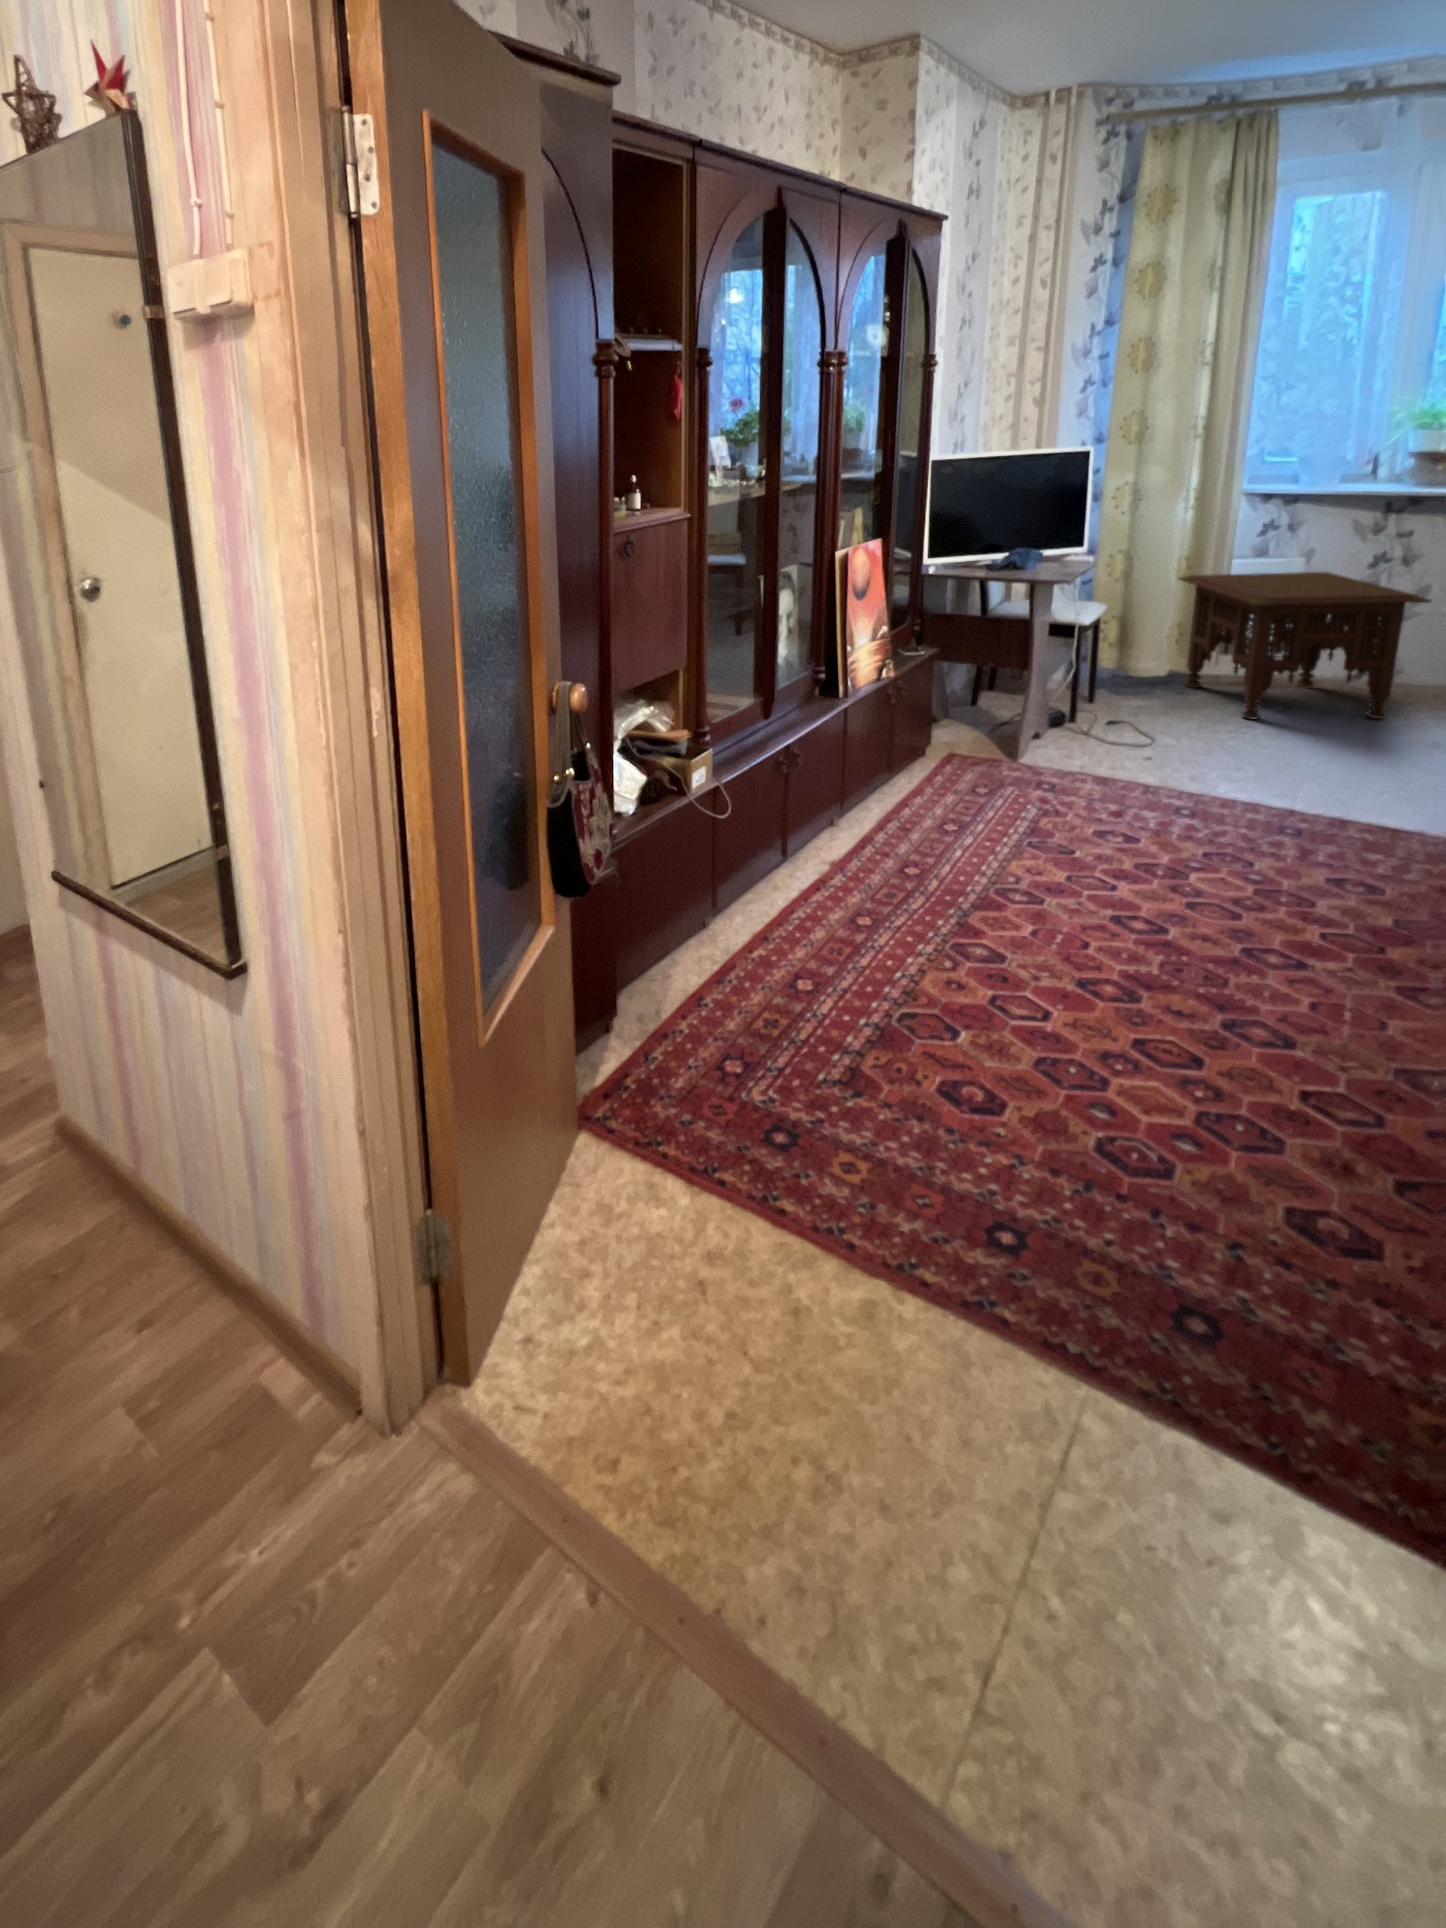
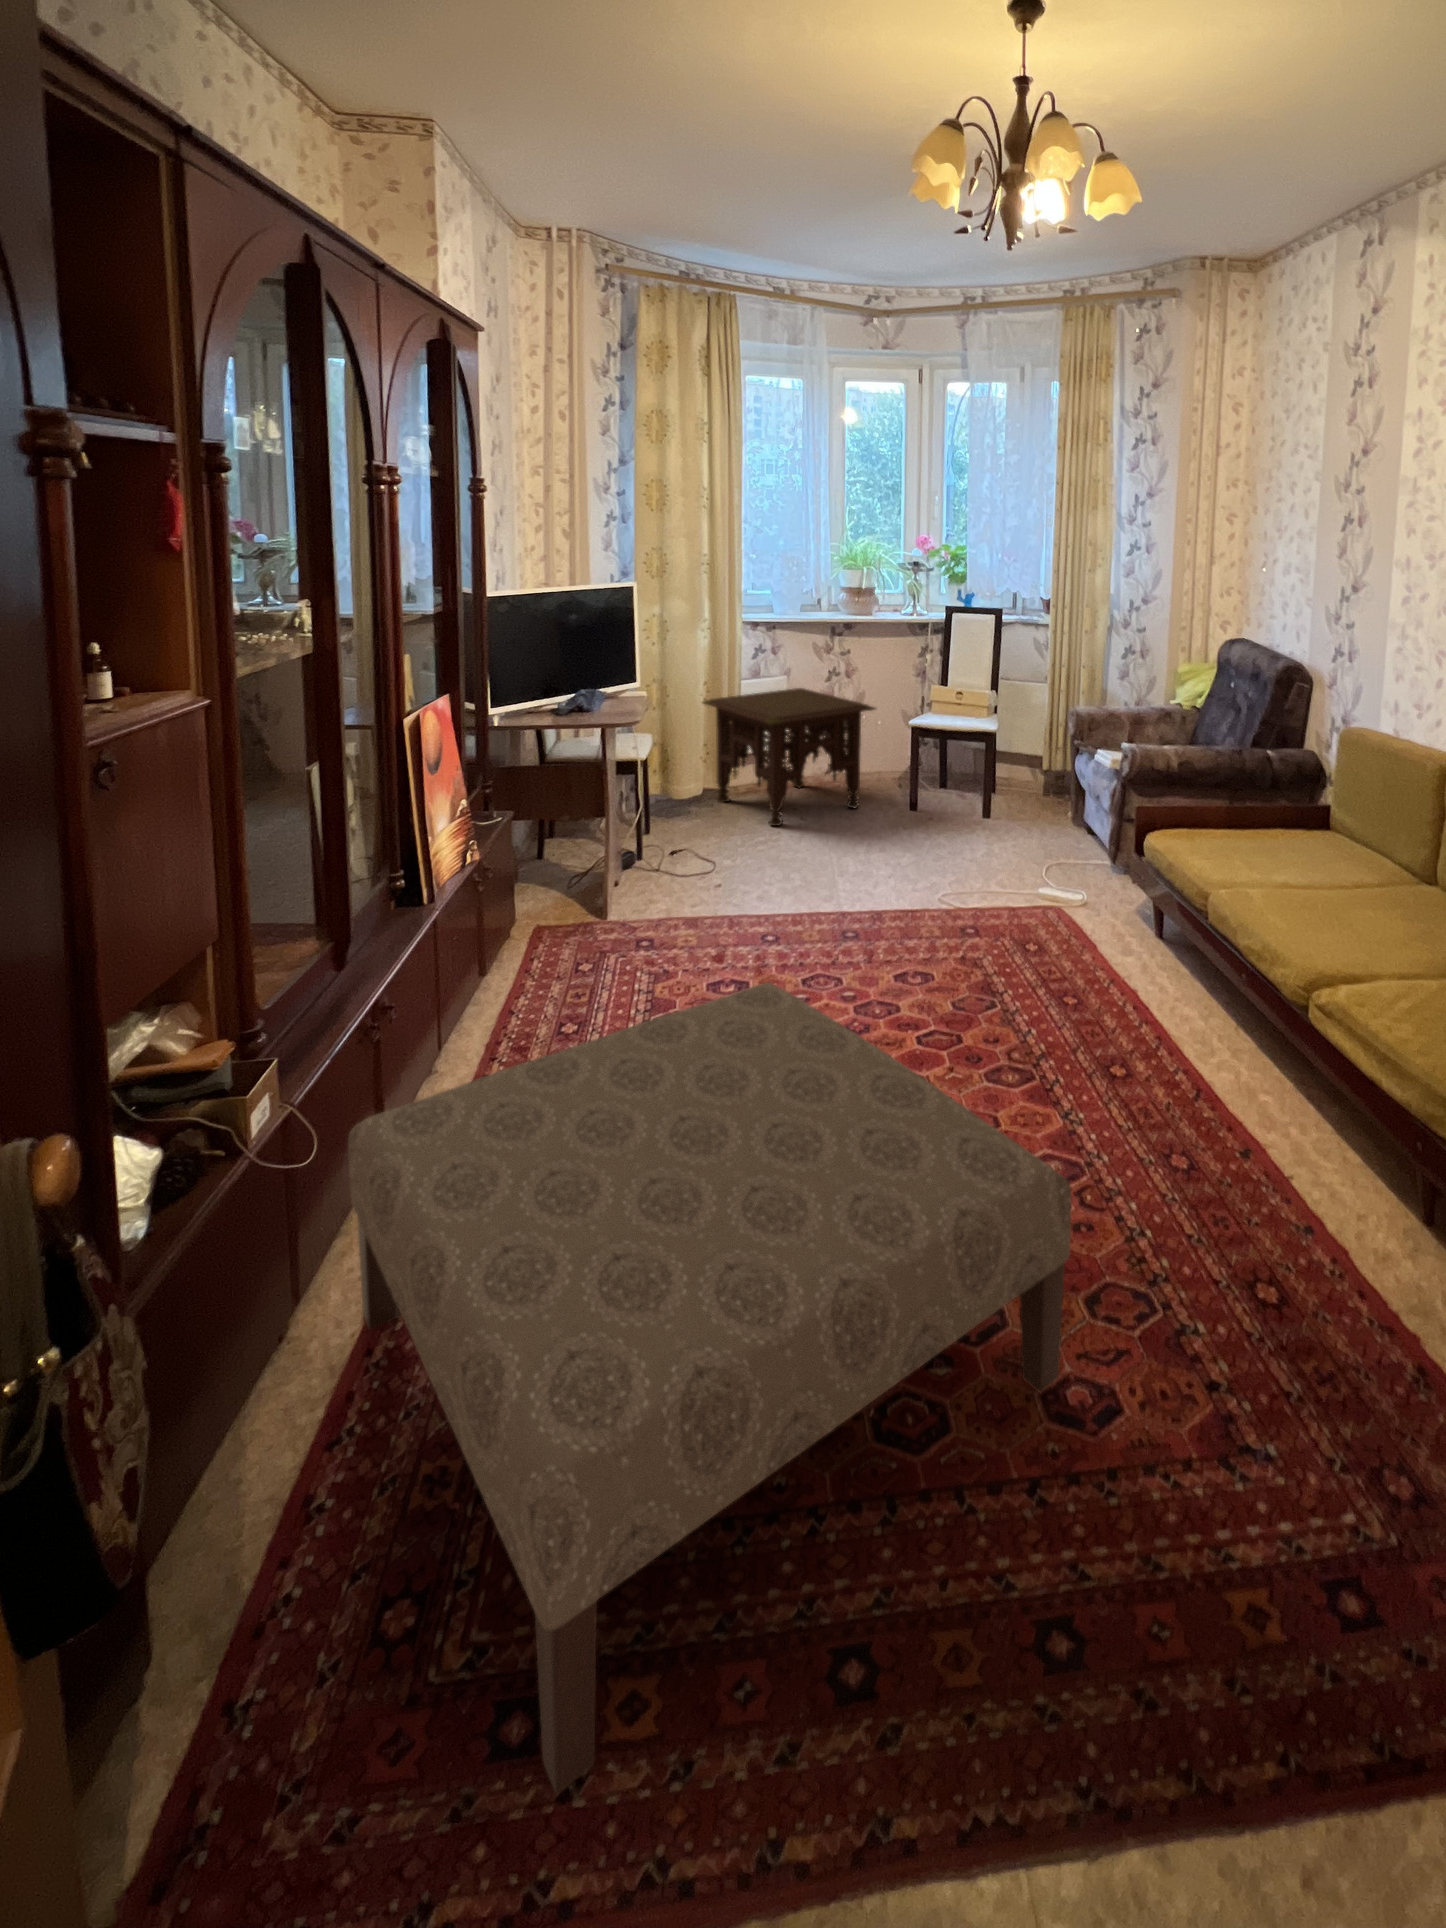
ottoman: none [750,803,1364,1220] -> present [348,983,1071,1794]

